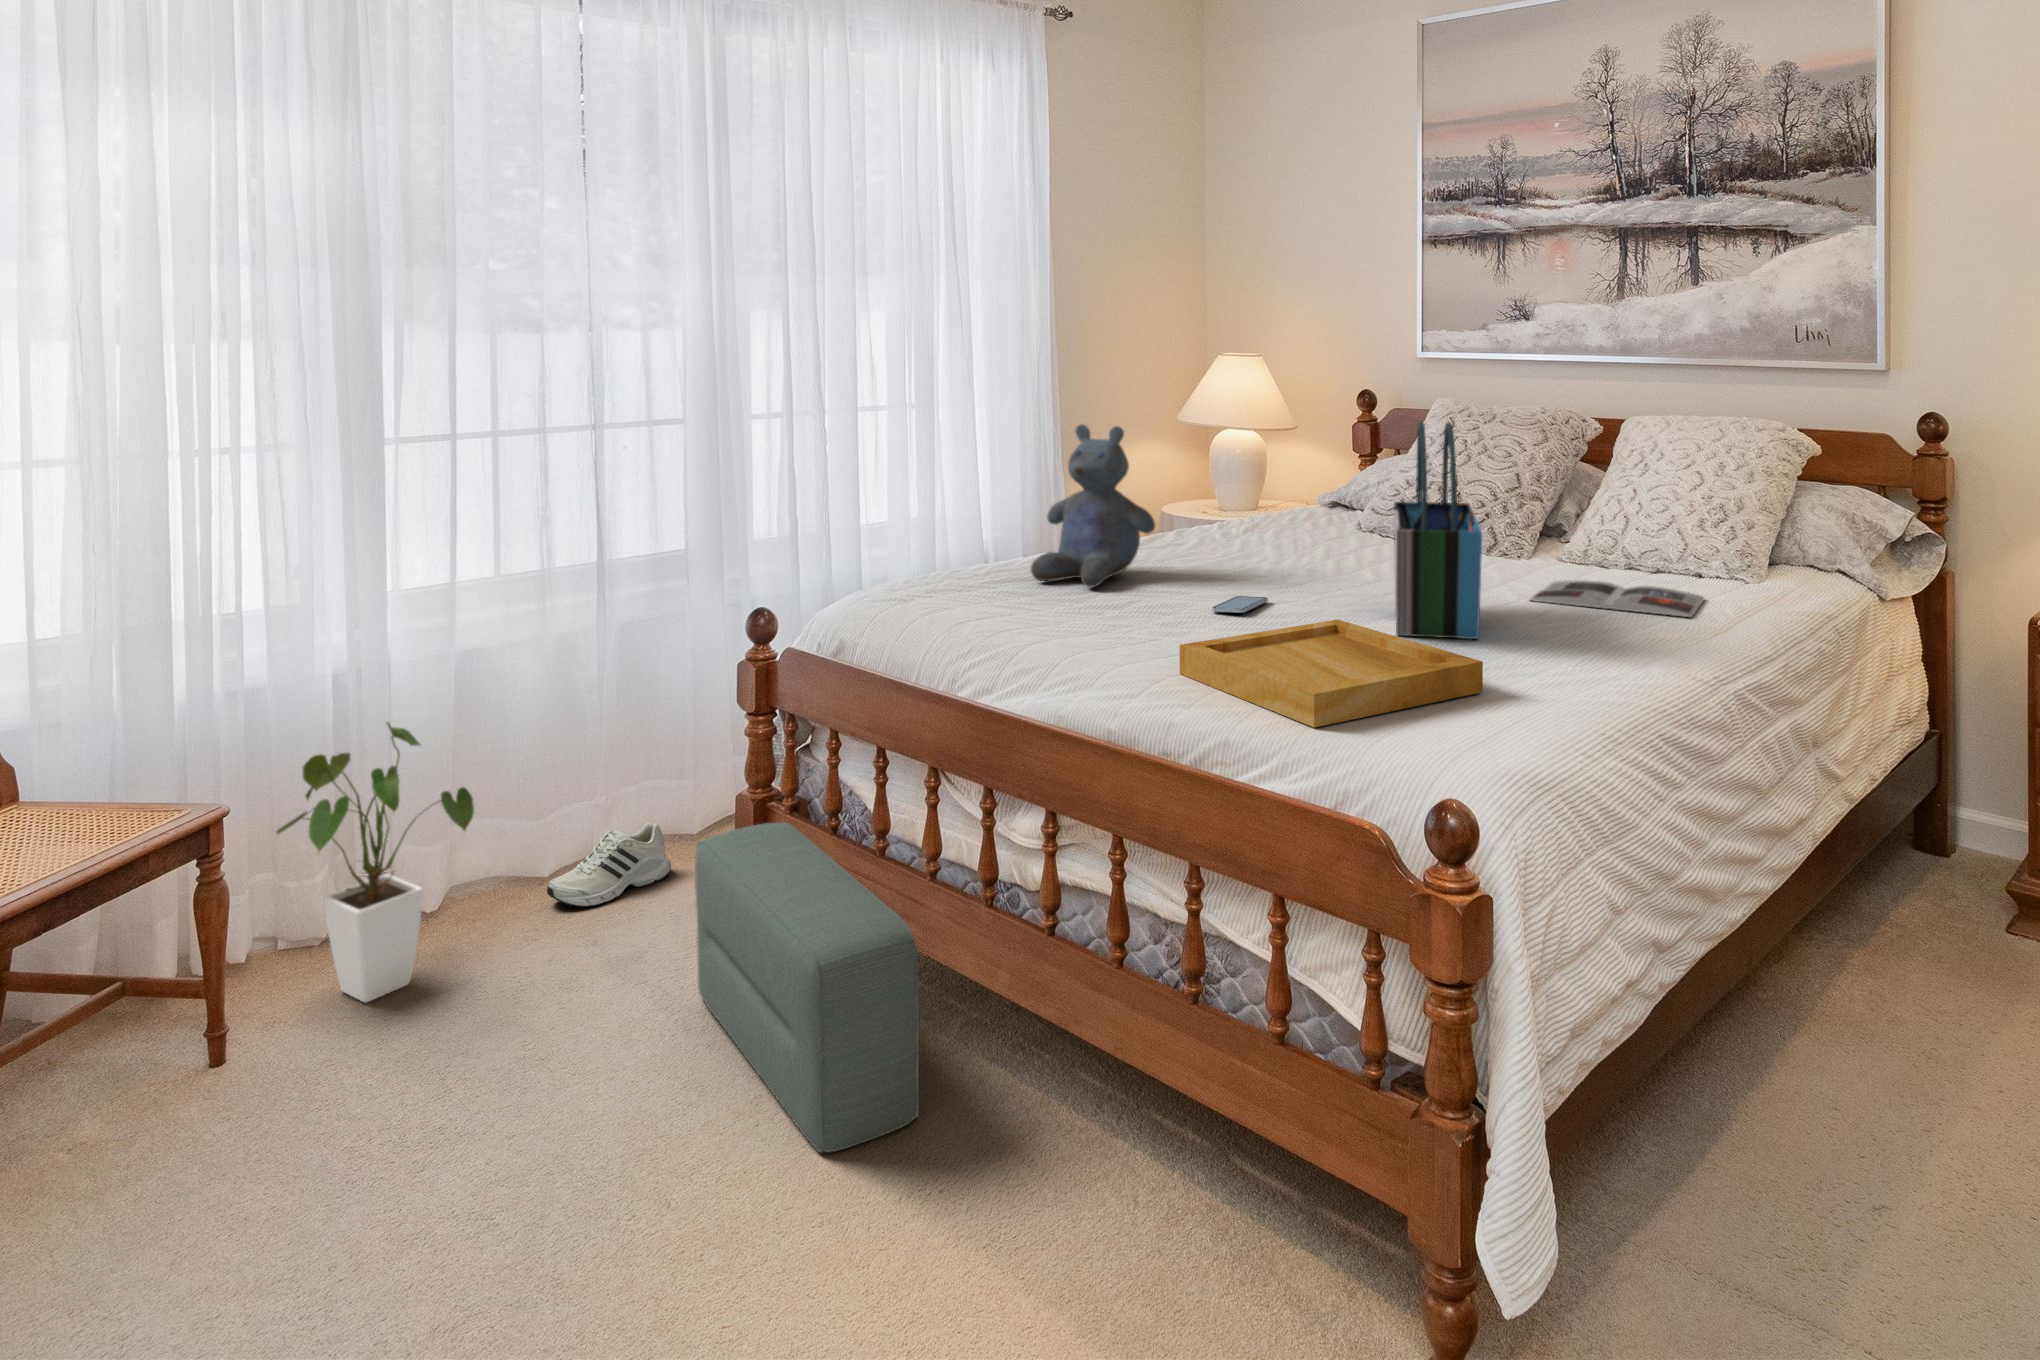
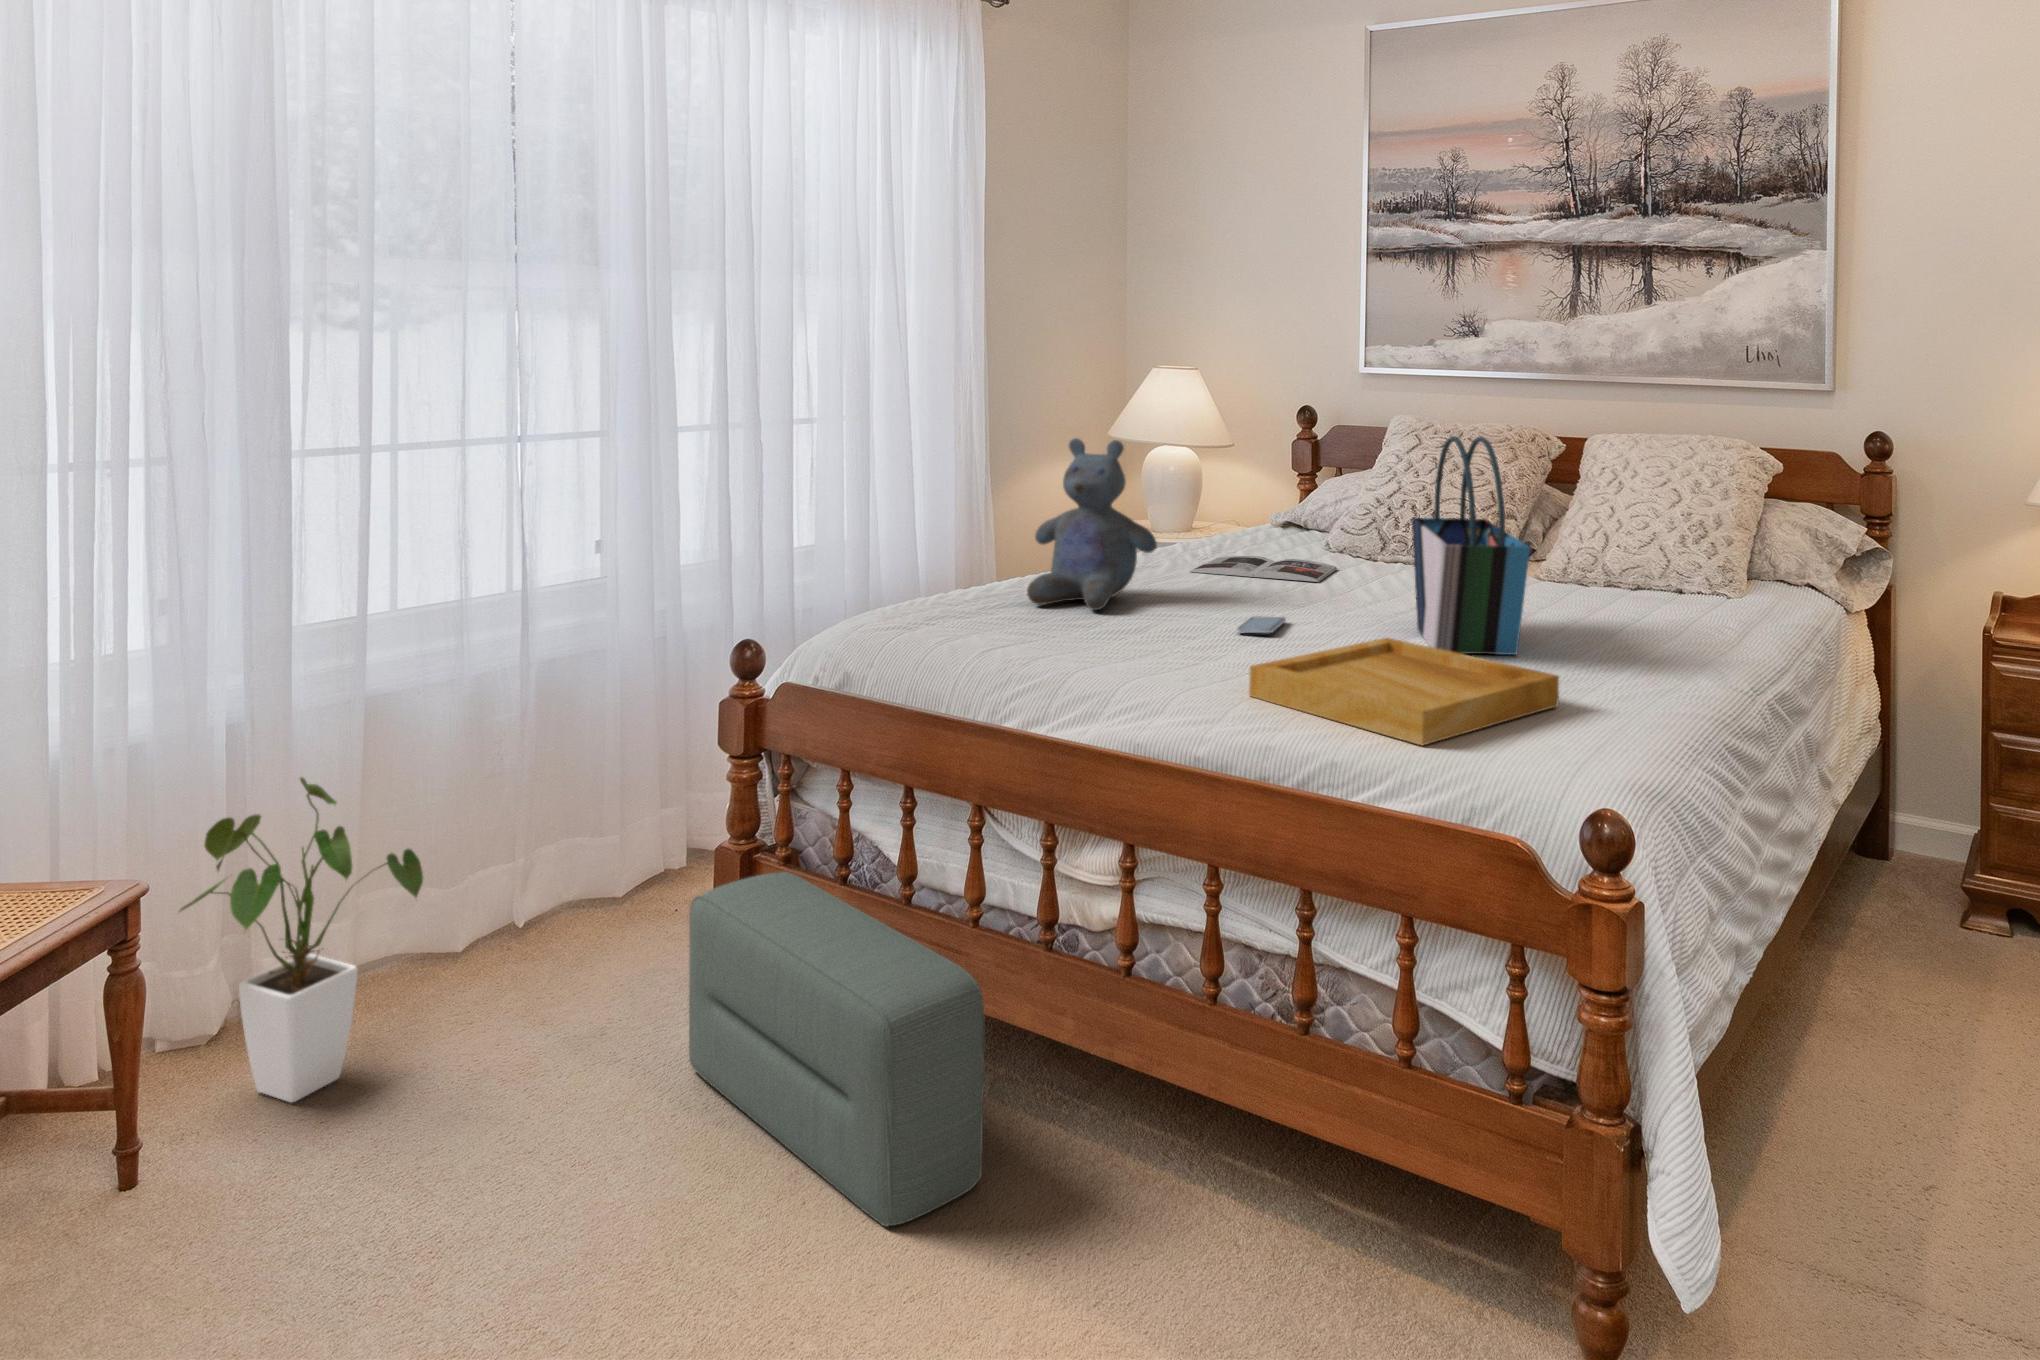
magazine: present [1530,580,1704,617] -> present [1190,556,1337,582]
shoe: present [547,822,671,907] -> none [476,882,609,980]

